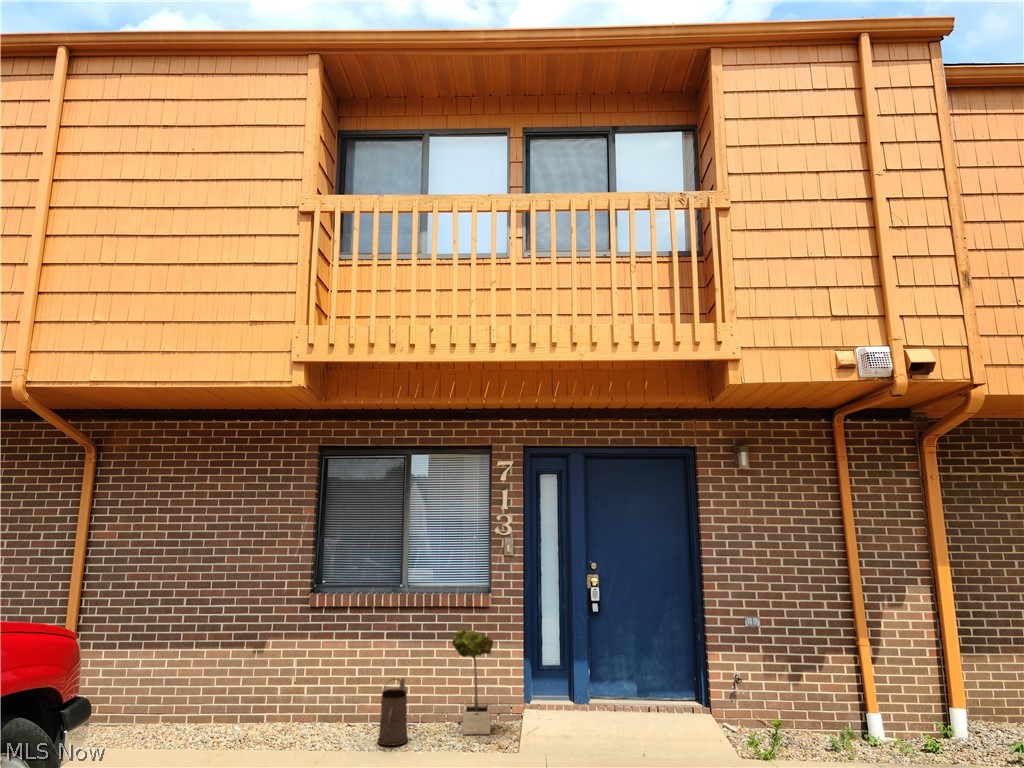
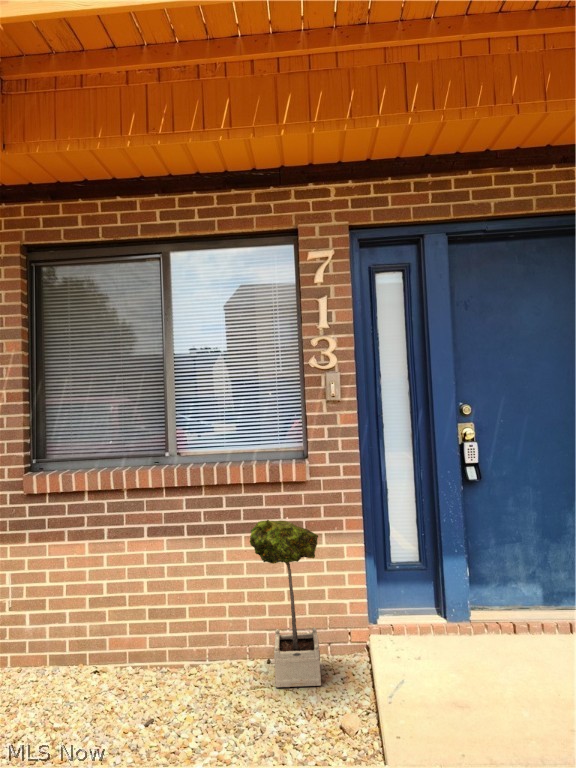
watering can: present [378,678,408,745] -> none [133,596,184,721]

